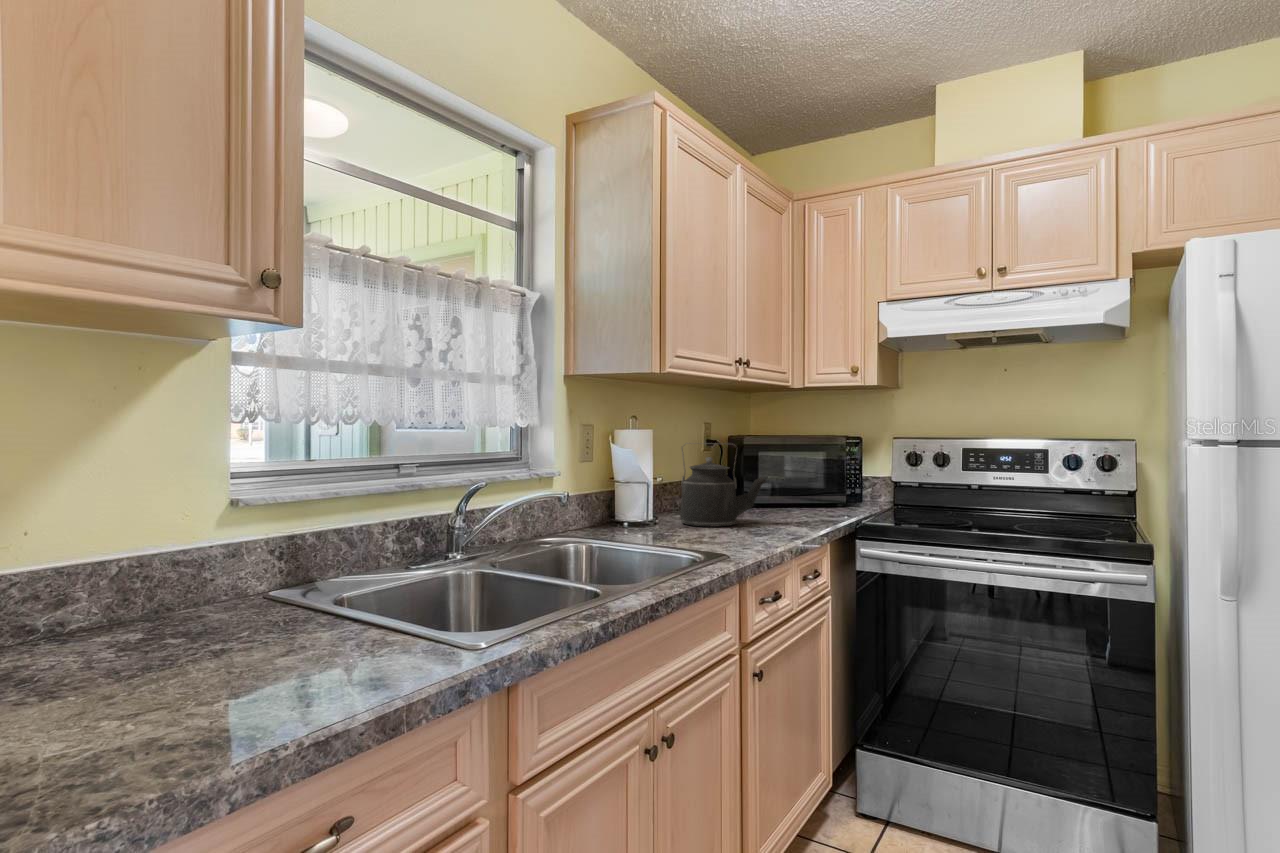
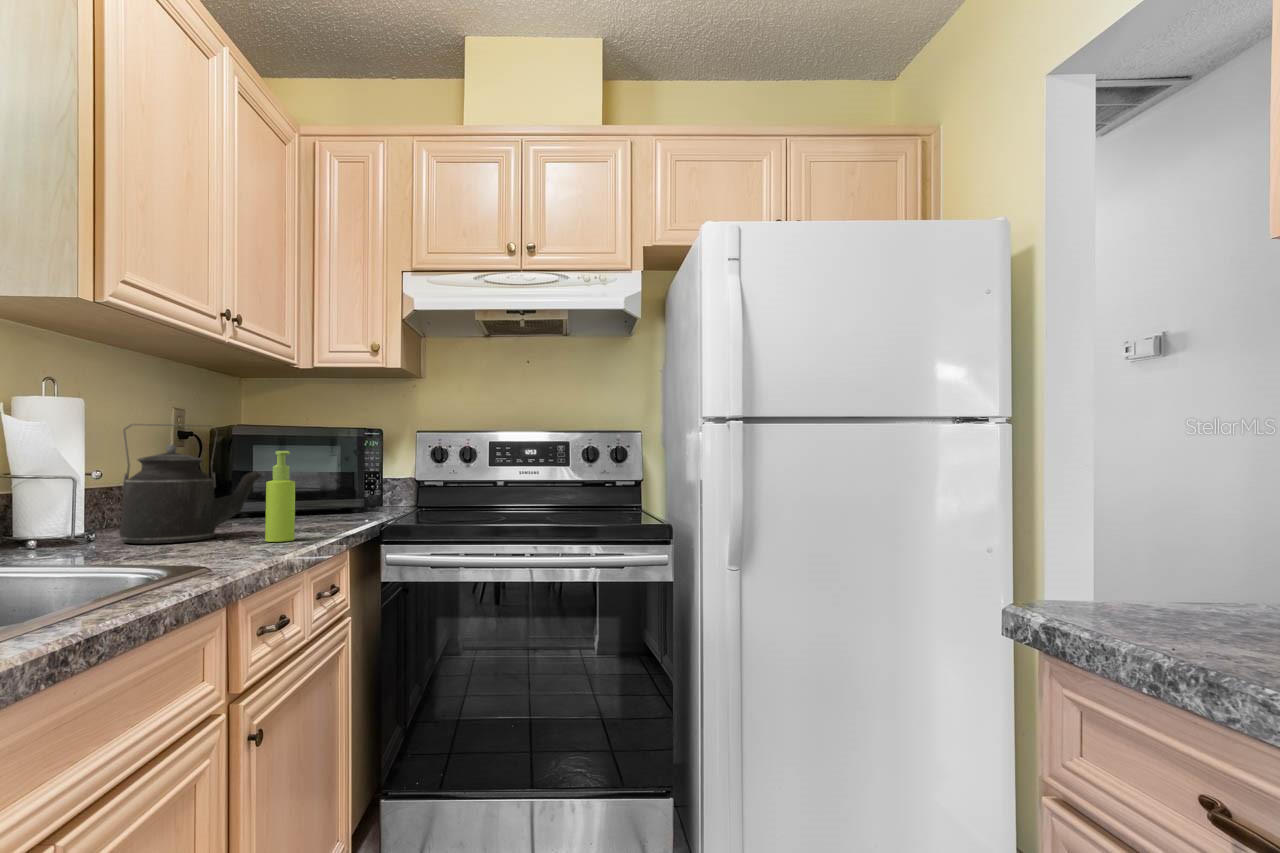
soap dispenser: none [768,466,788,534] -> present [265,451,295,542]

